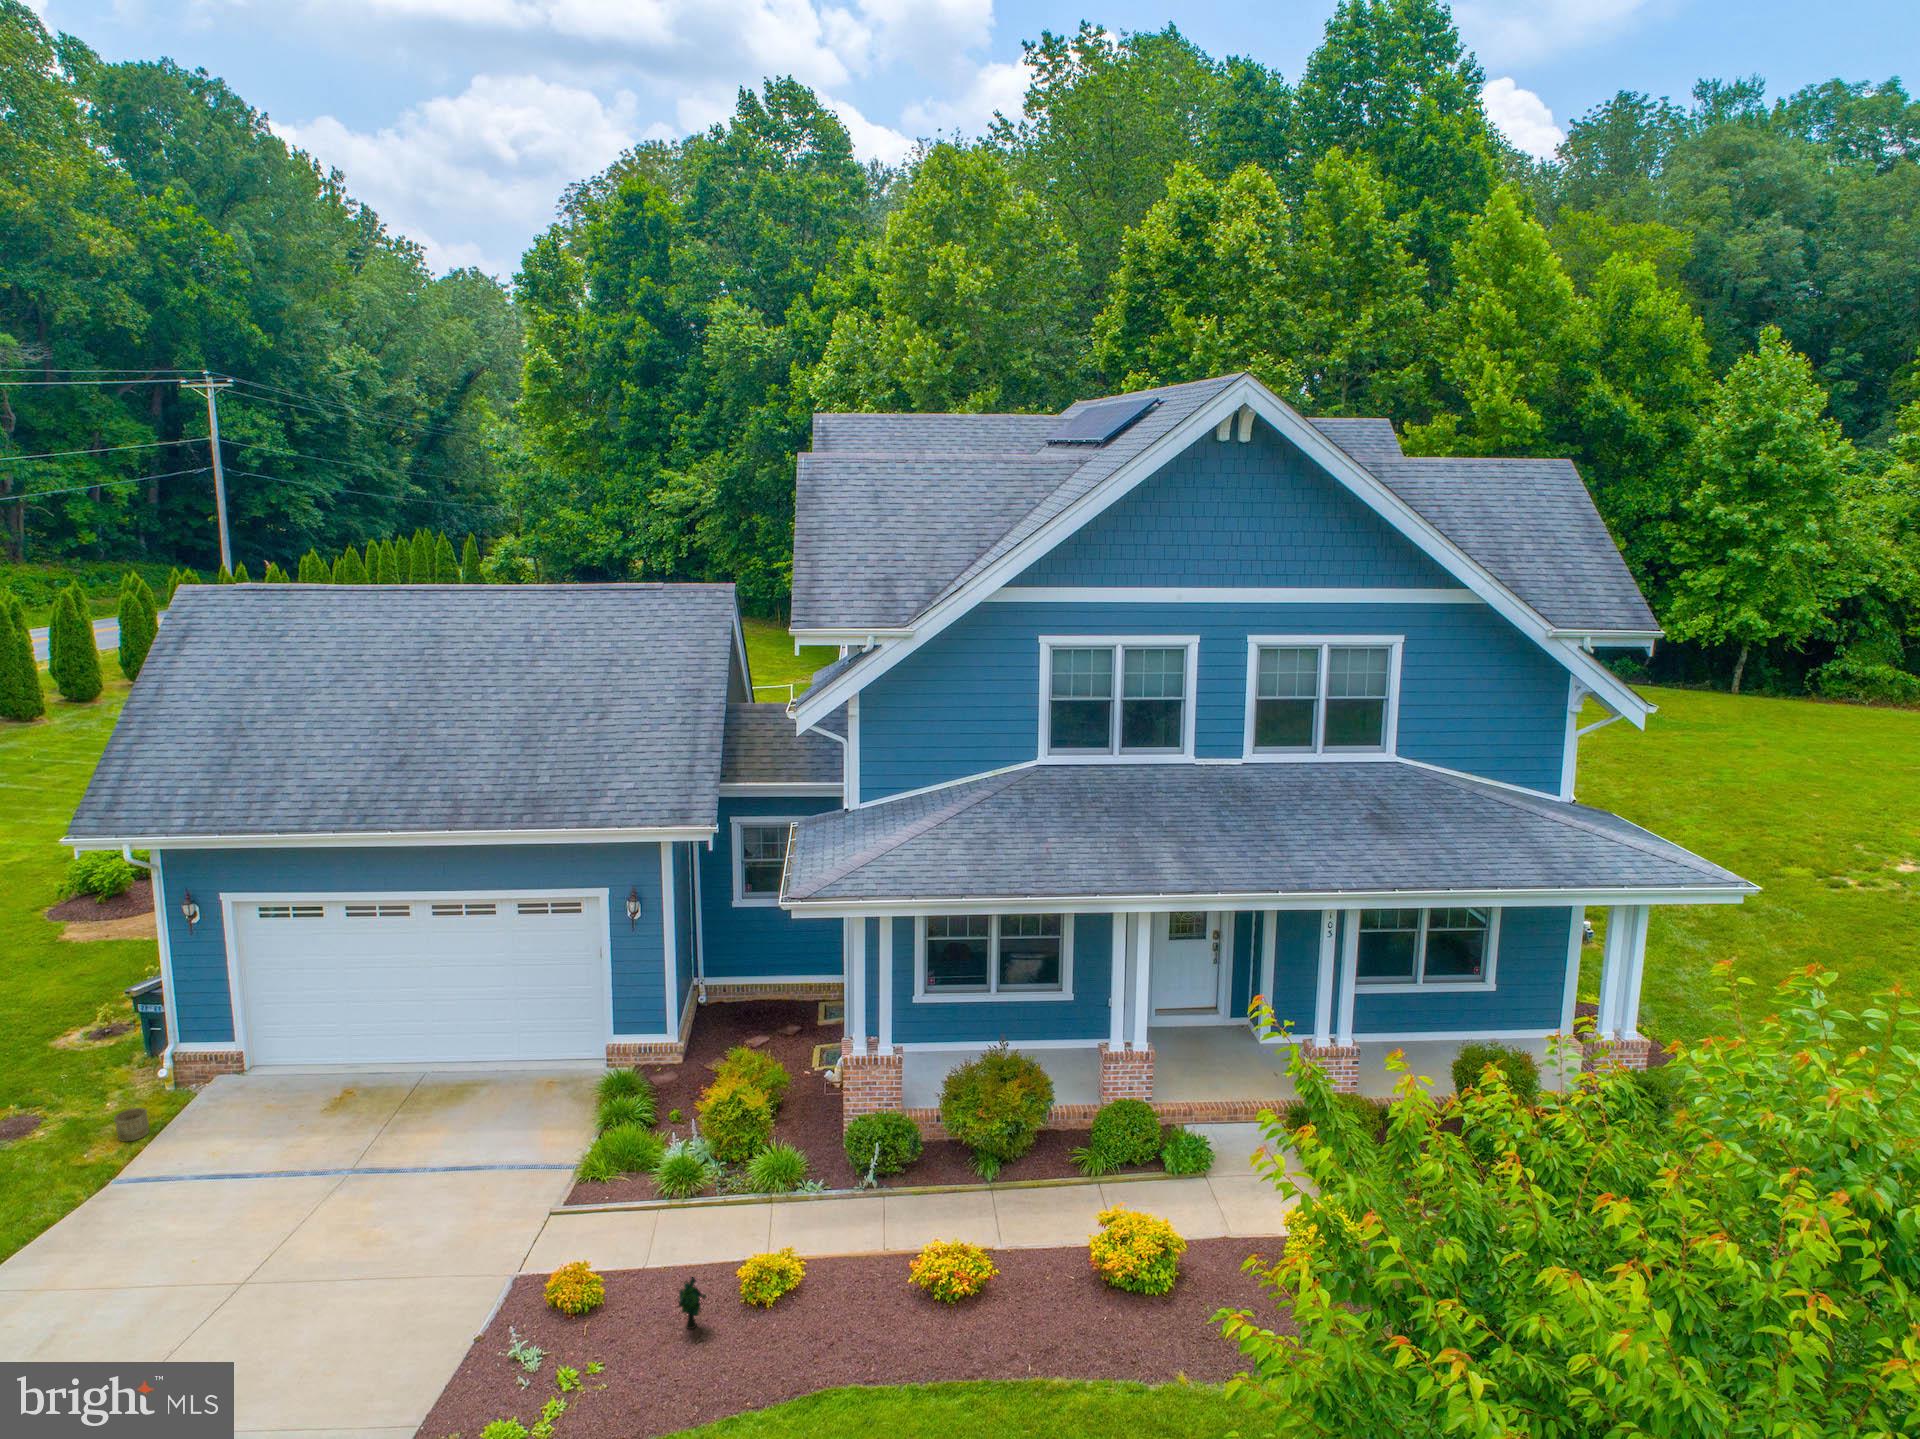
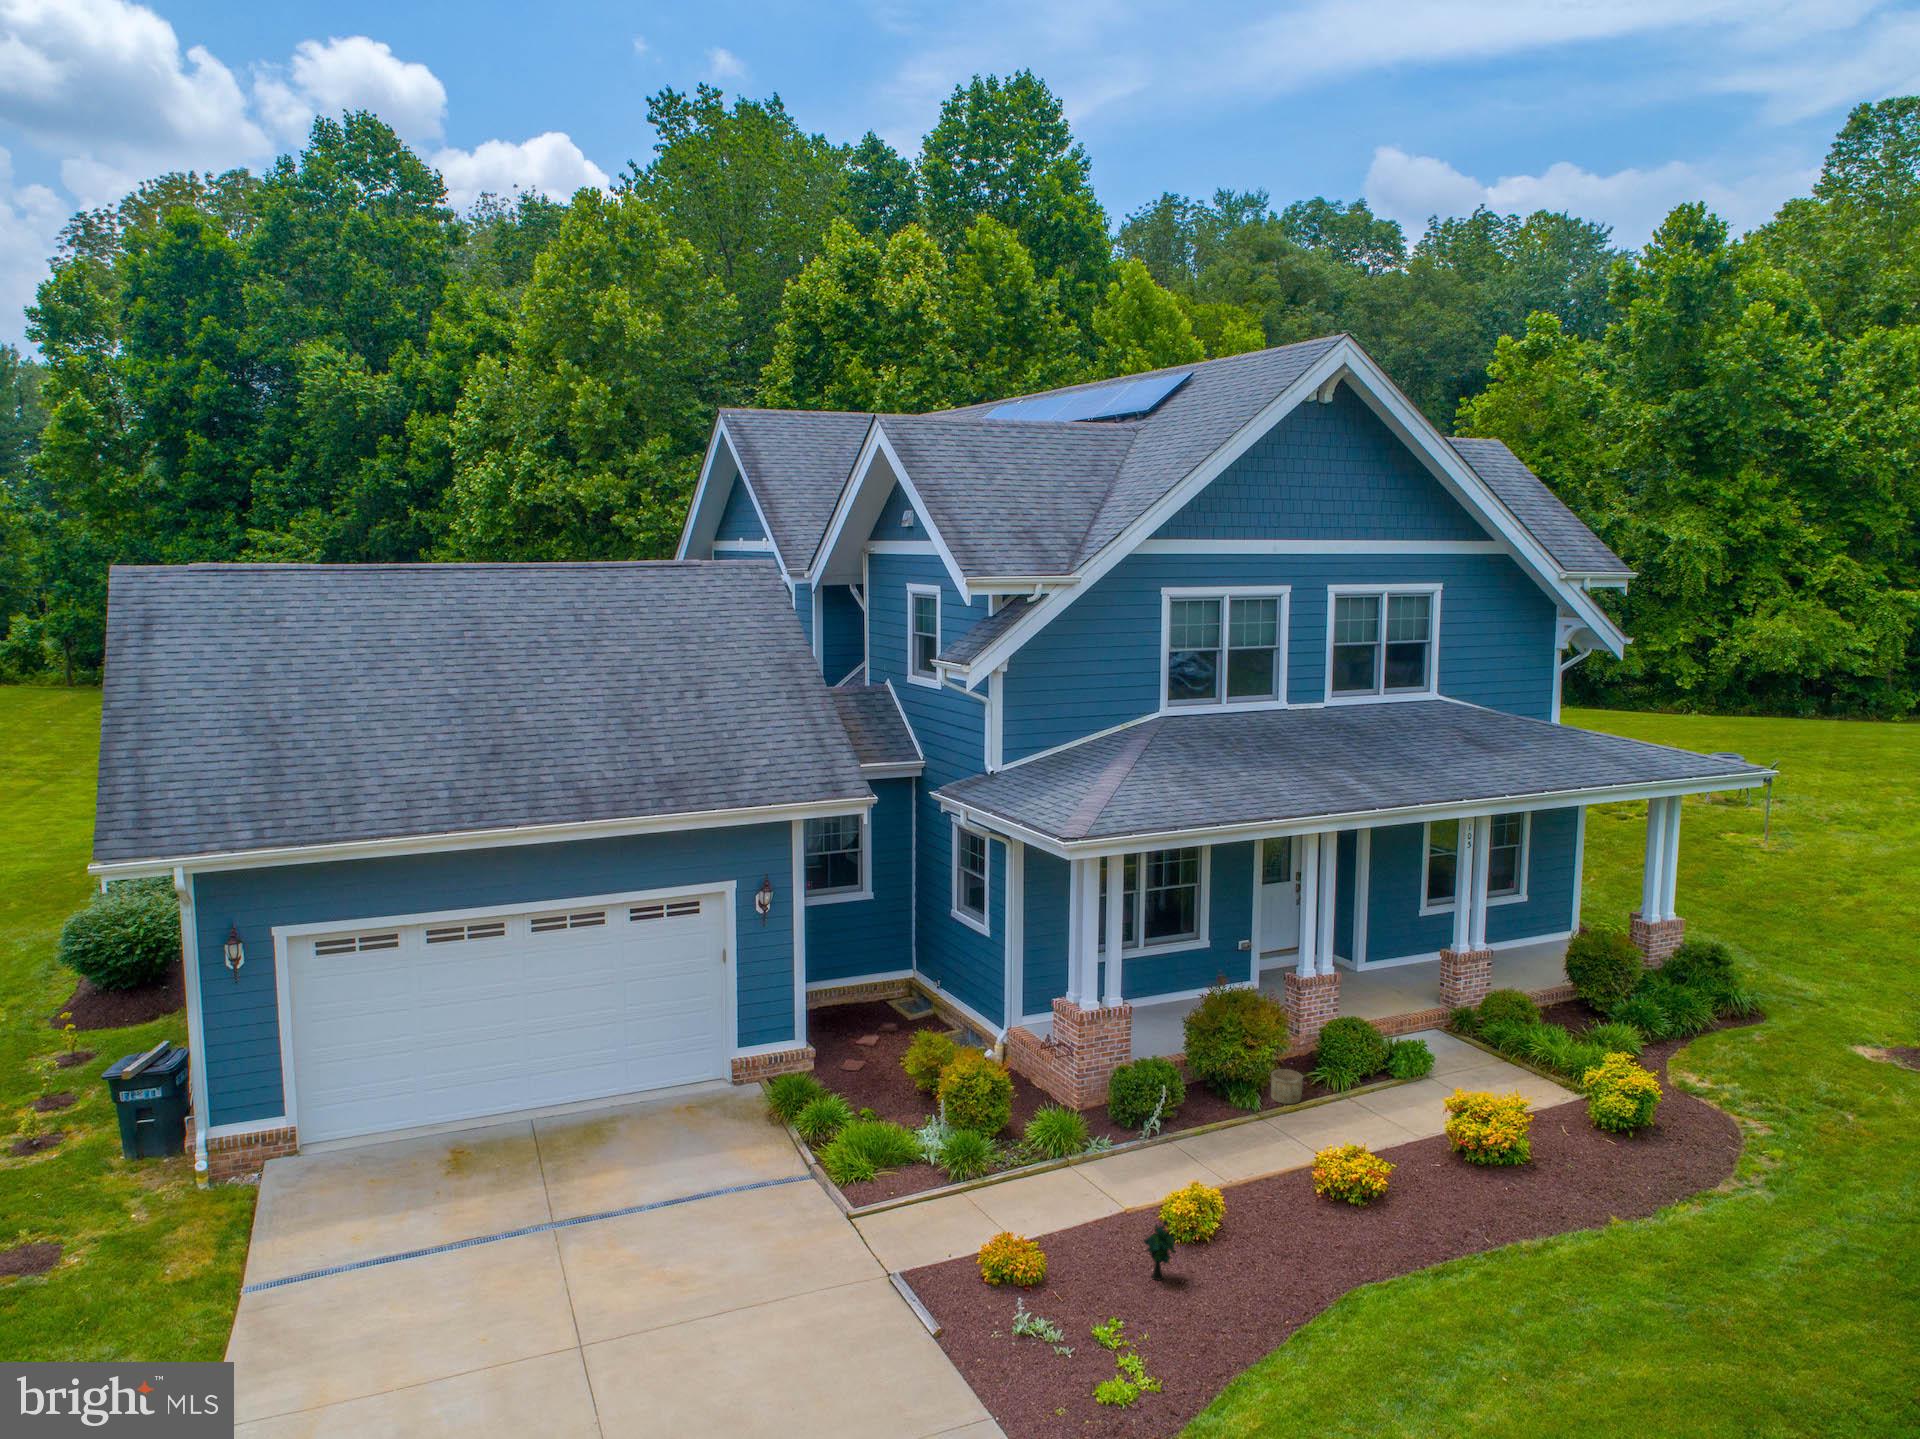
wooden bucket: present [114,1108,149,1142] -> present [1271,1069,1304,1104]

